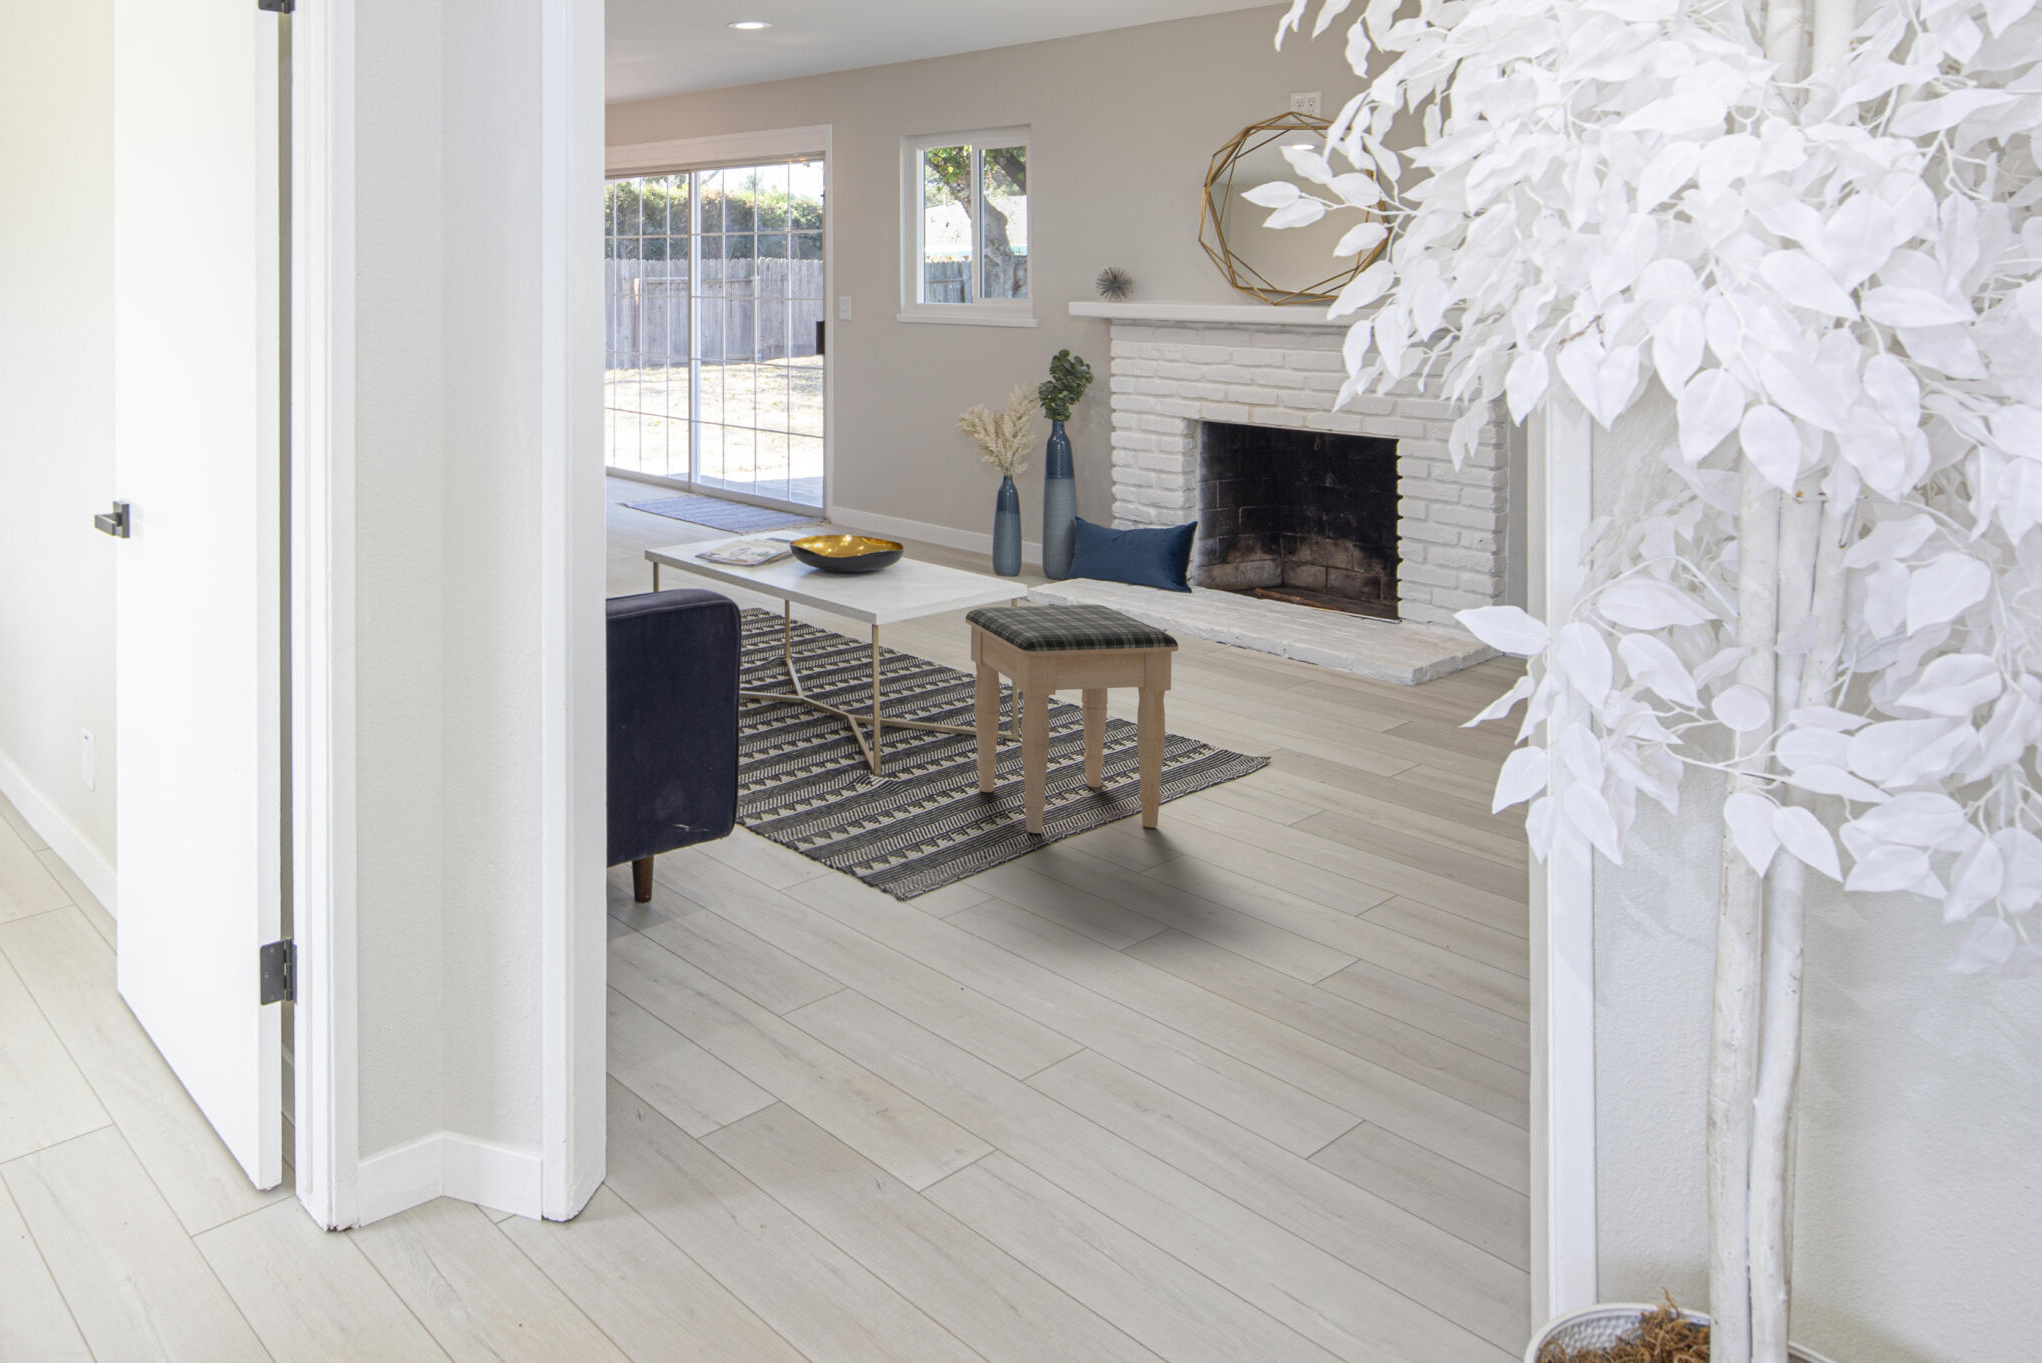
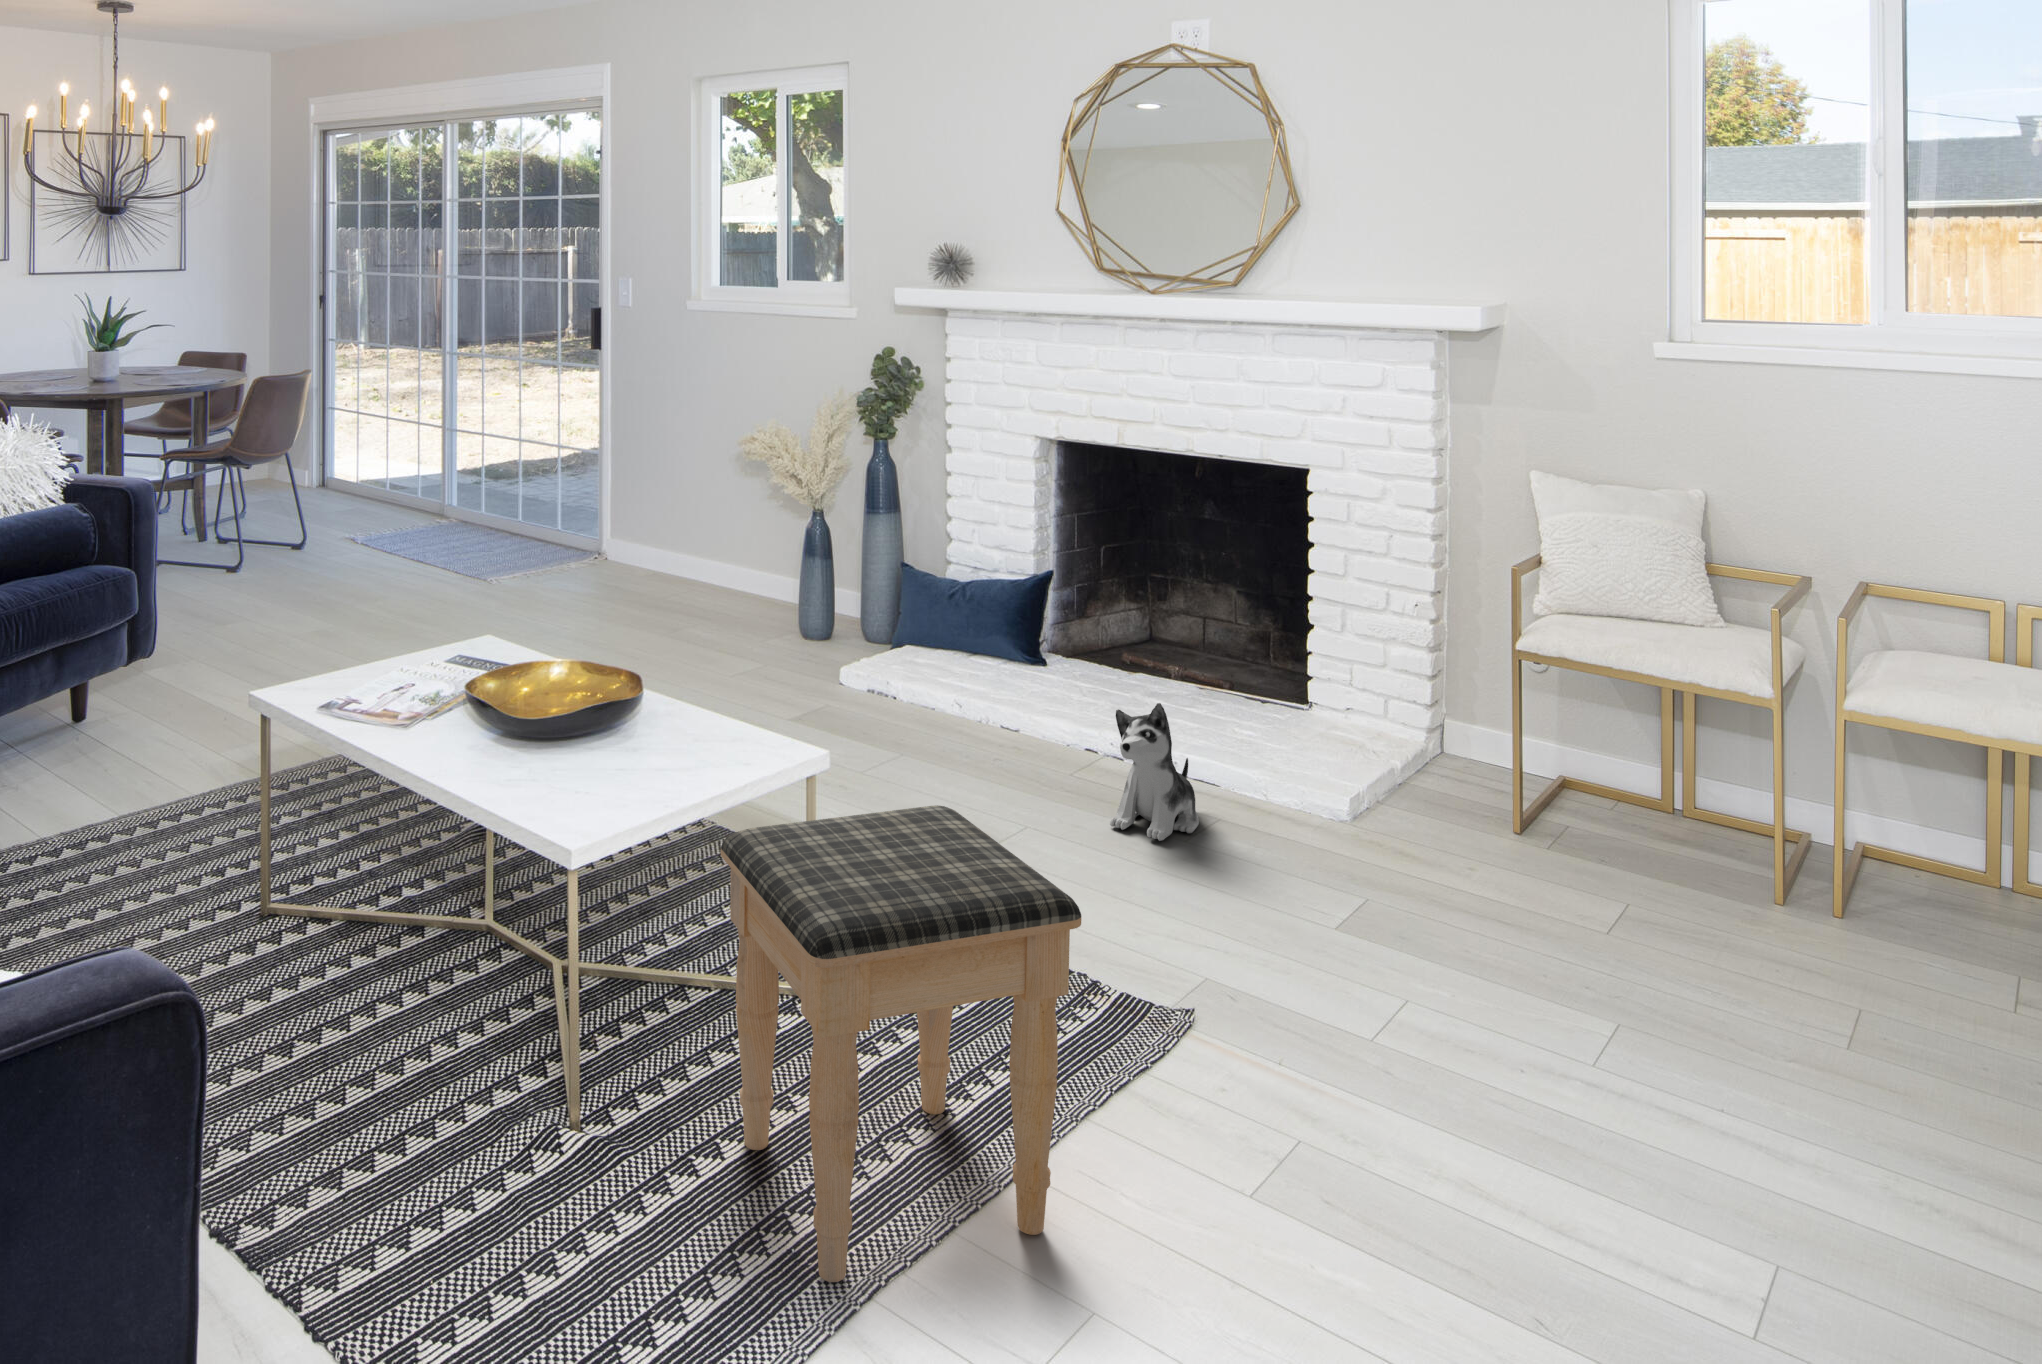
plush toy: none [1227,590,1295,685] -> present [1110,703,1199,841]

